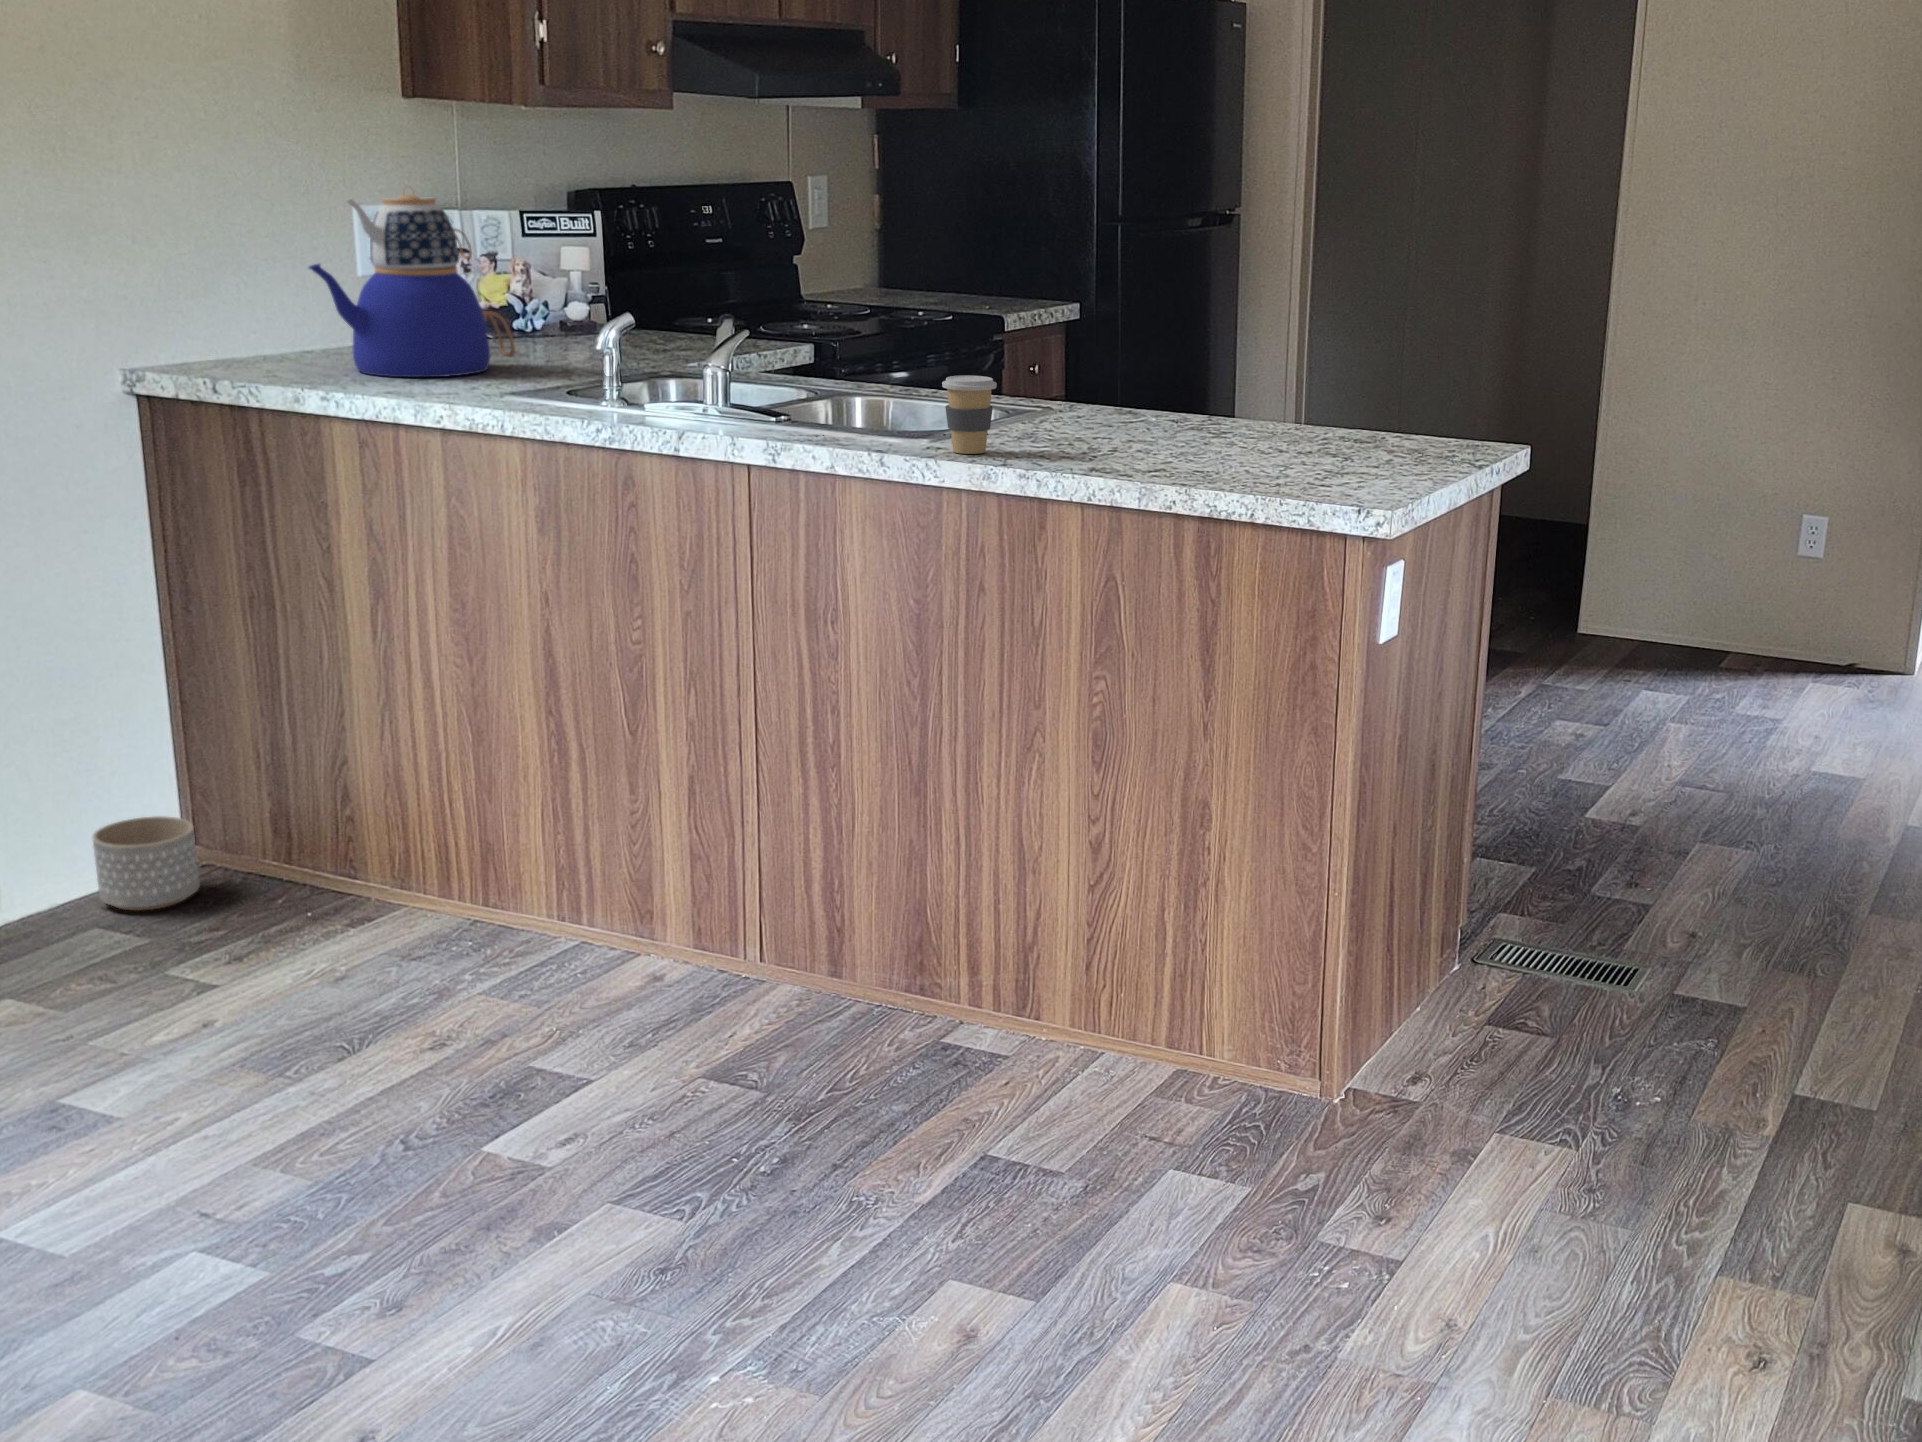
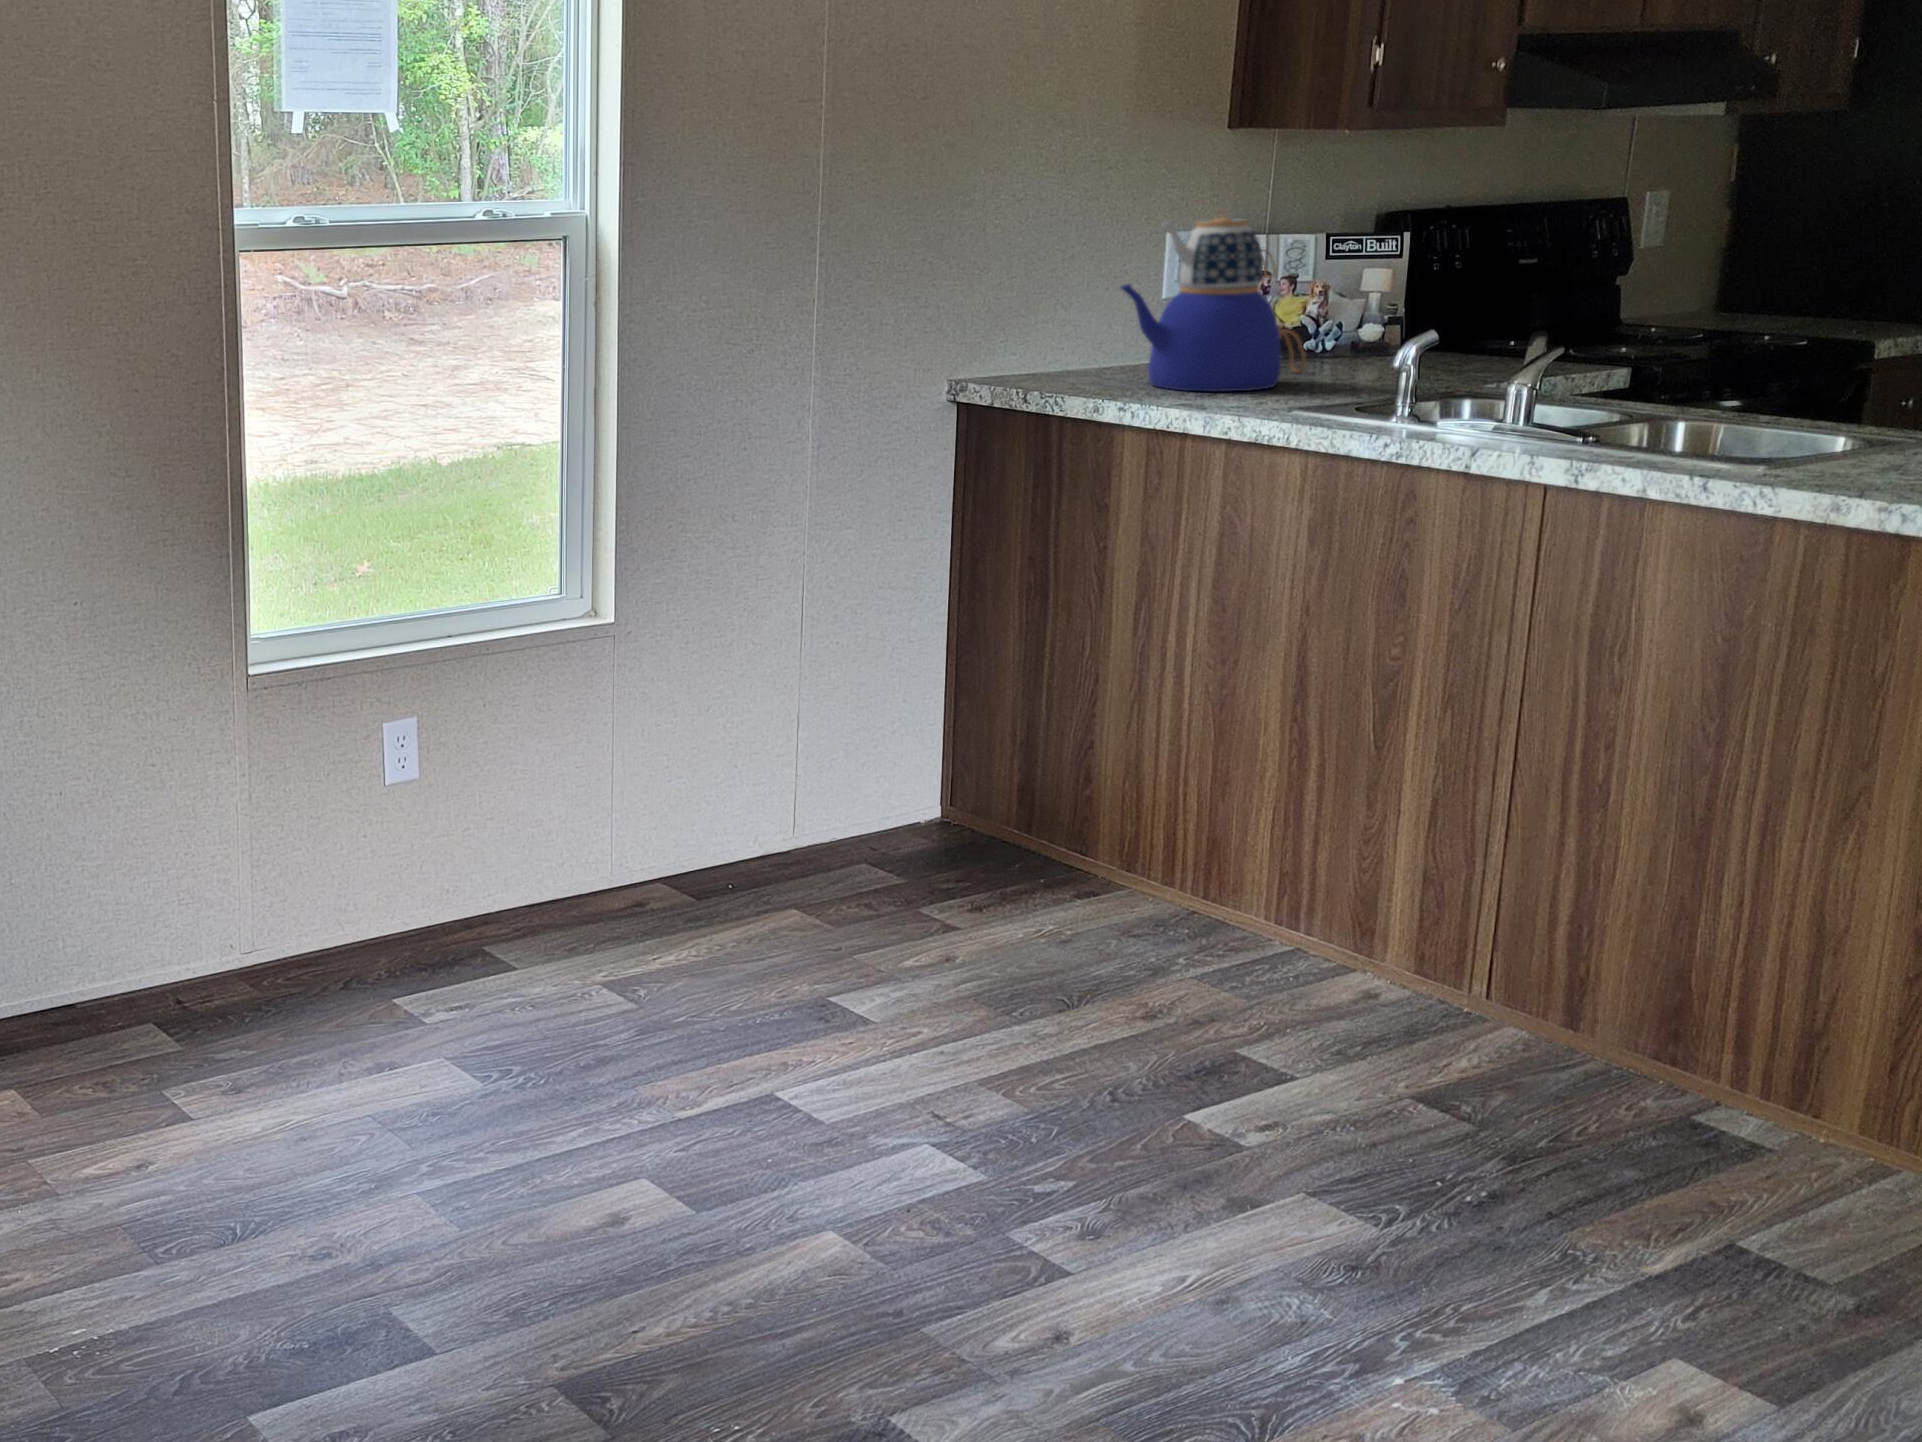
coffee cup: present [942,375,997,454] -> none [1797,399,1868,485]
planter: present [93,816,200,911] -> none [865,776,950,858]

